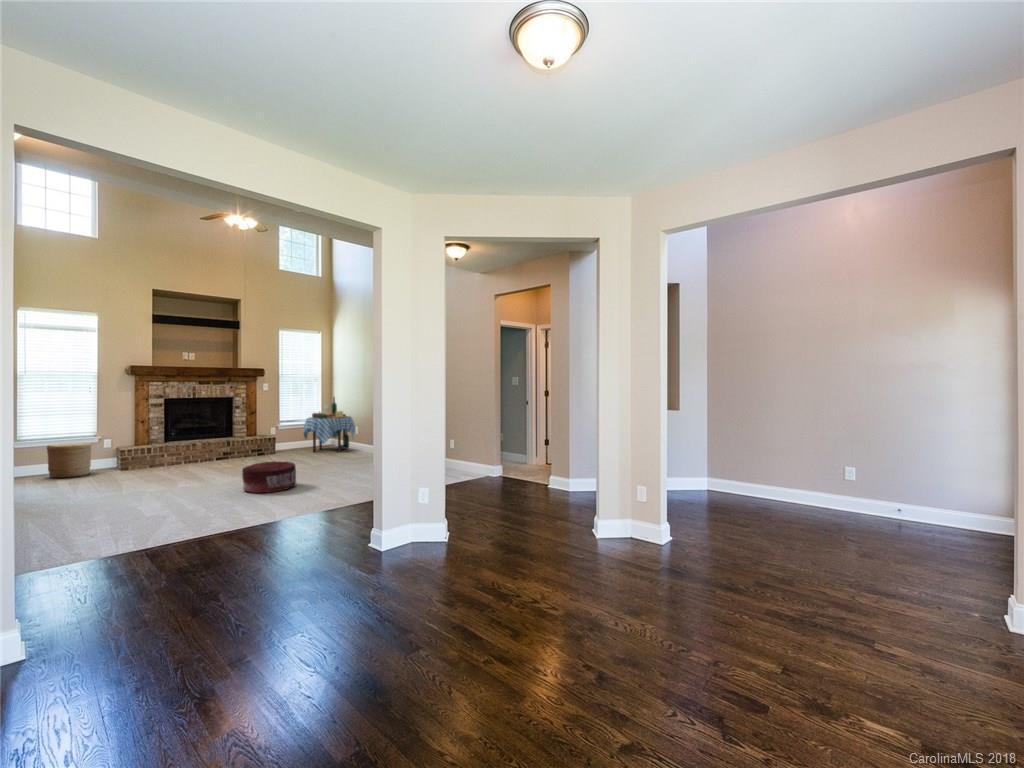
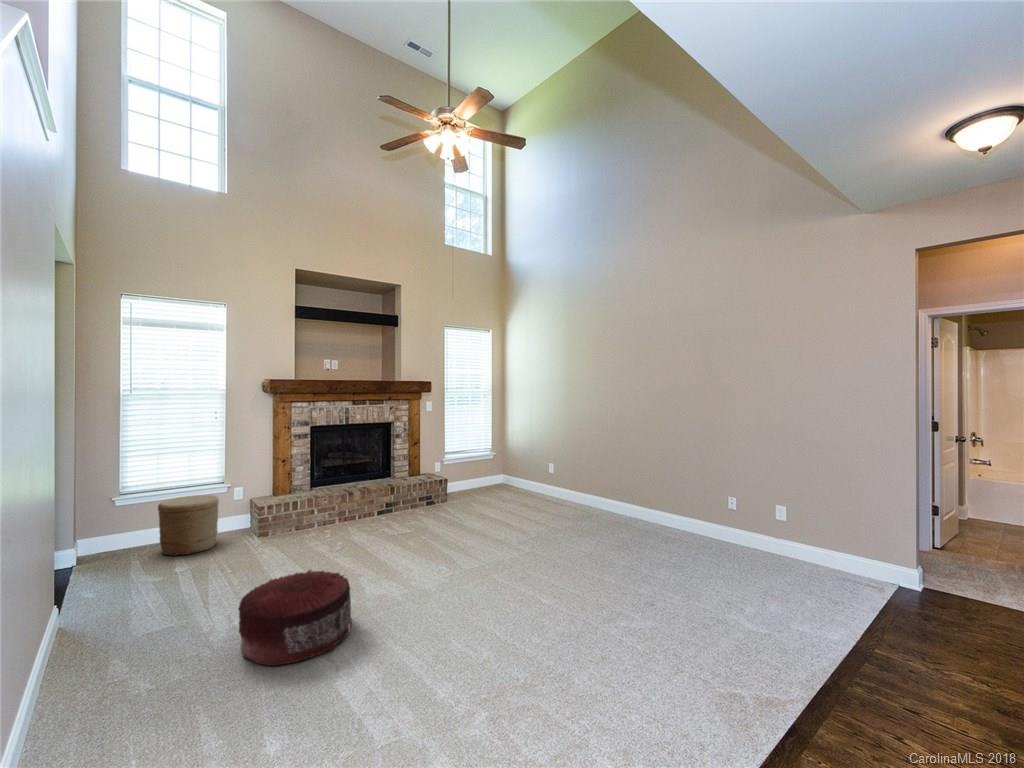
dining table: present [304,397,355,452] -> none [482,419,551,500]
pouf: present [242,461,296,493] -> present [238,570,352,665]

